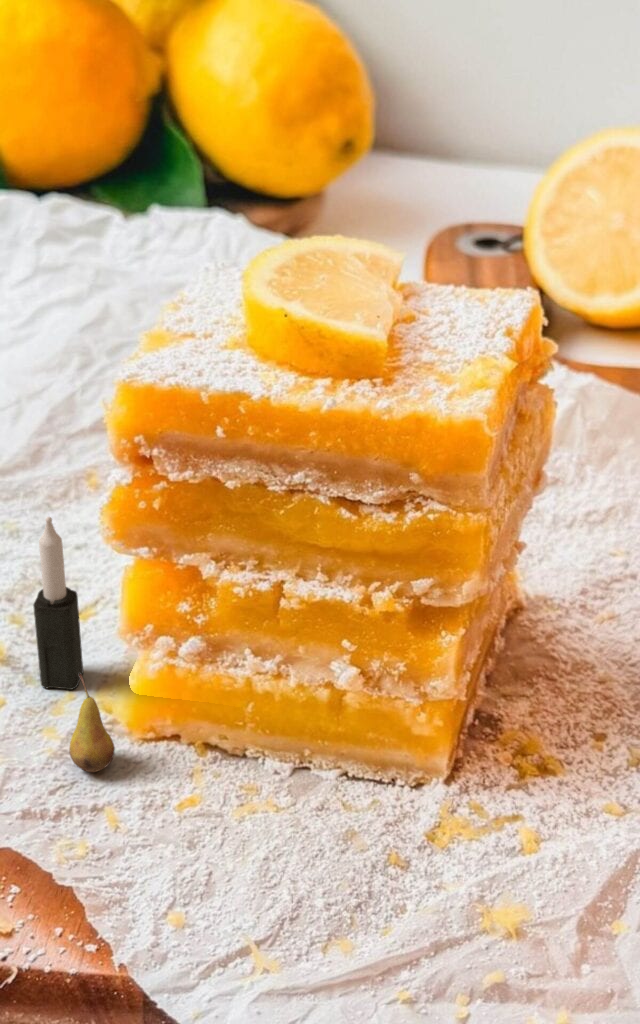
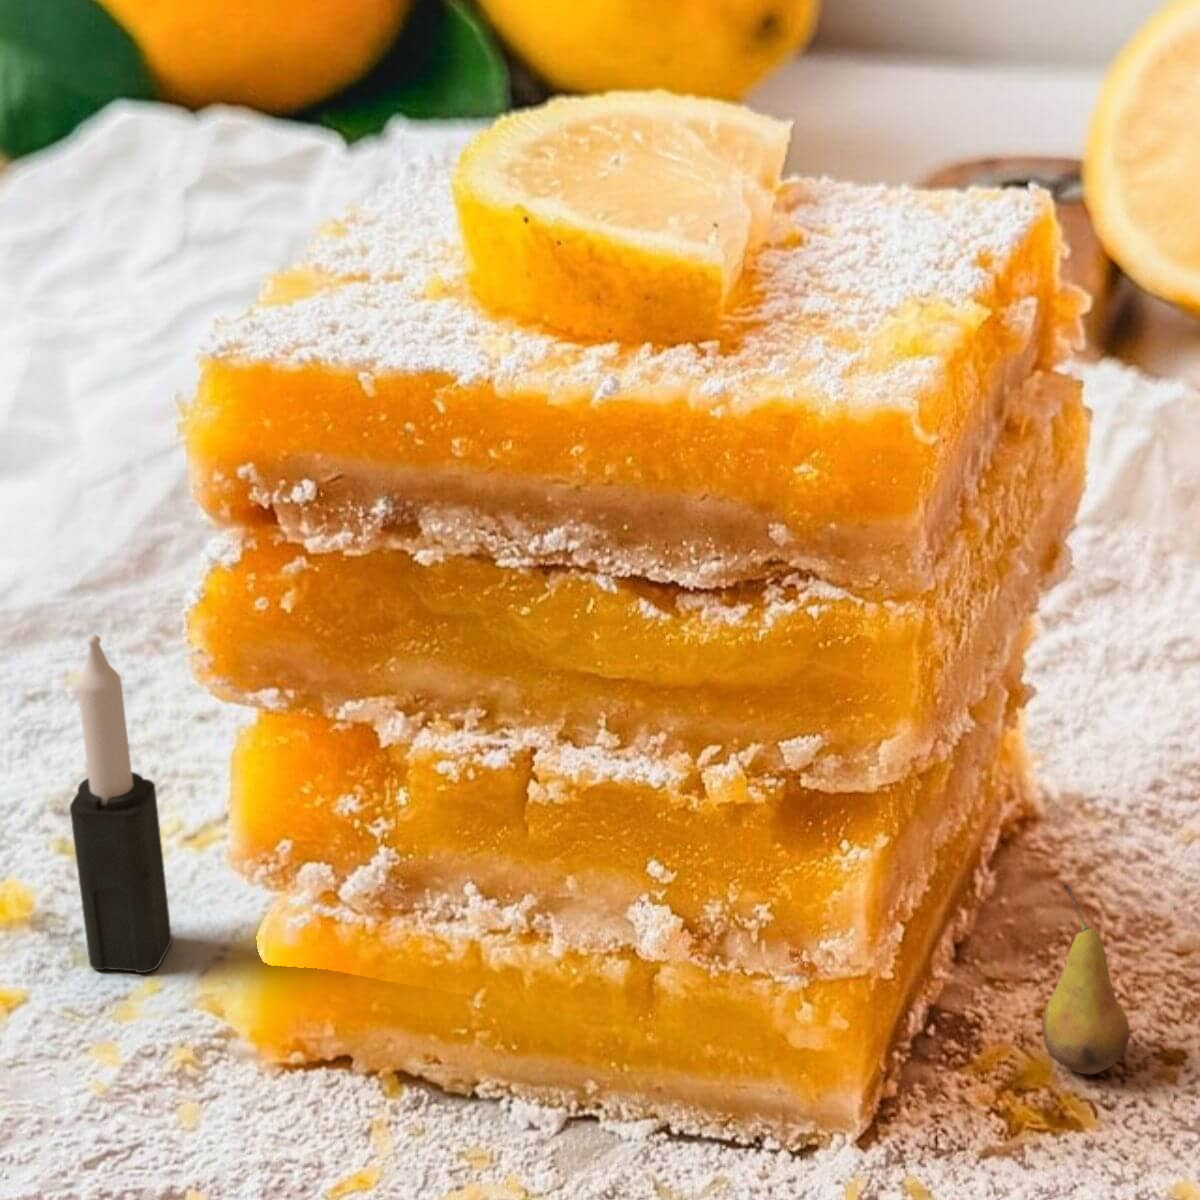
fruit: present [69,674,115,772] -> present [1042,884,1129,1074]

